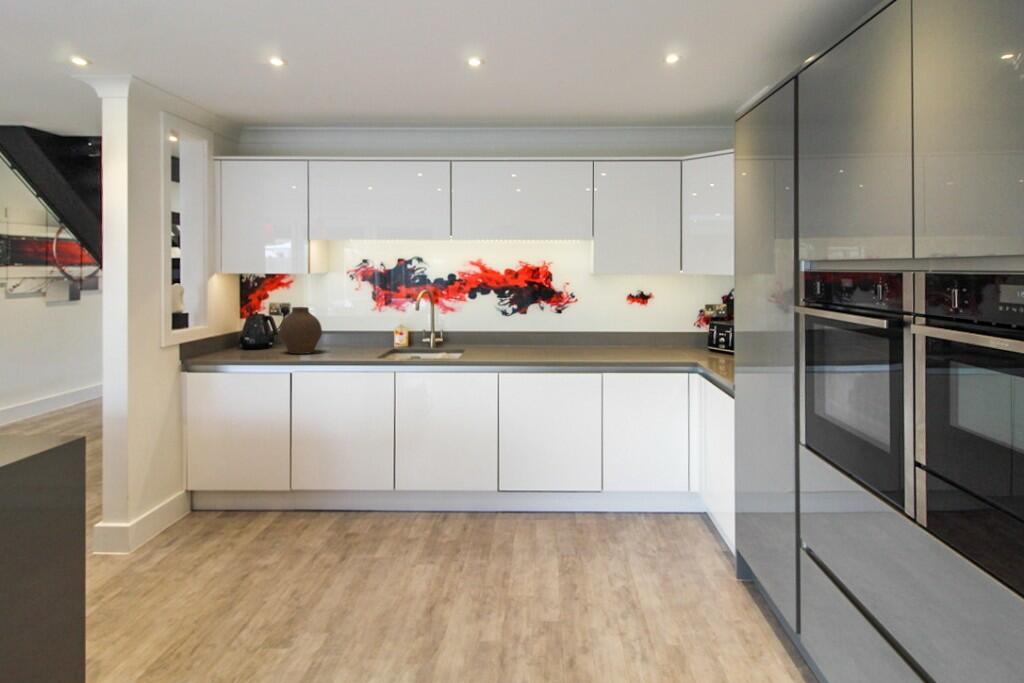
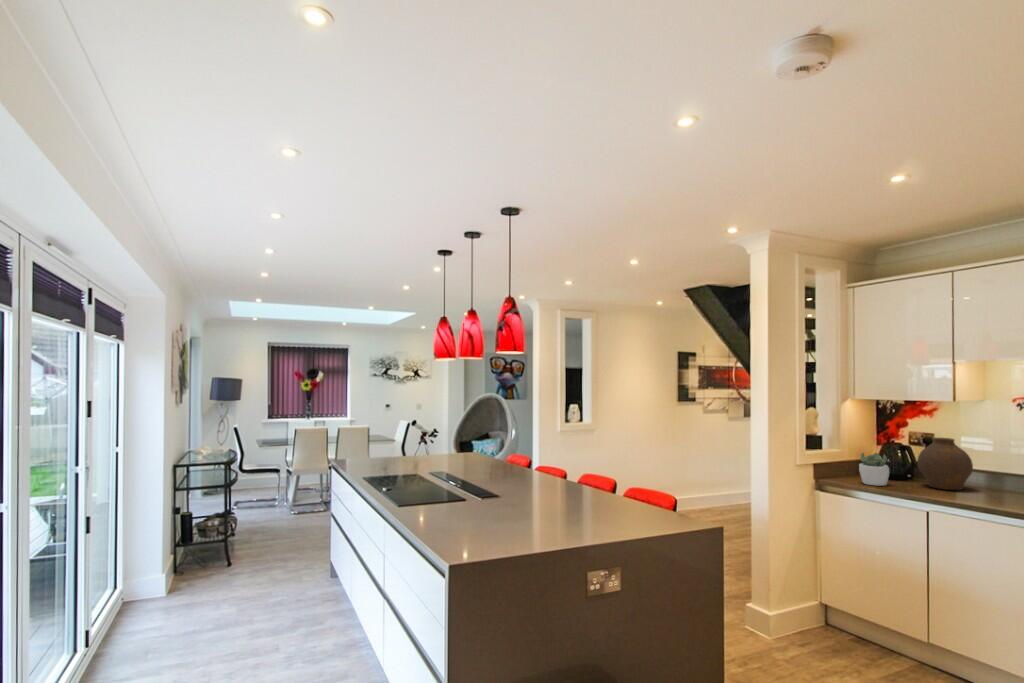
succulent plant: none [228,326,257,358] -> present [859,453,889,486]

